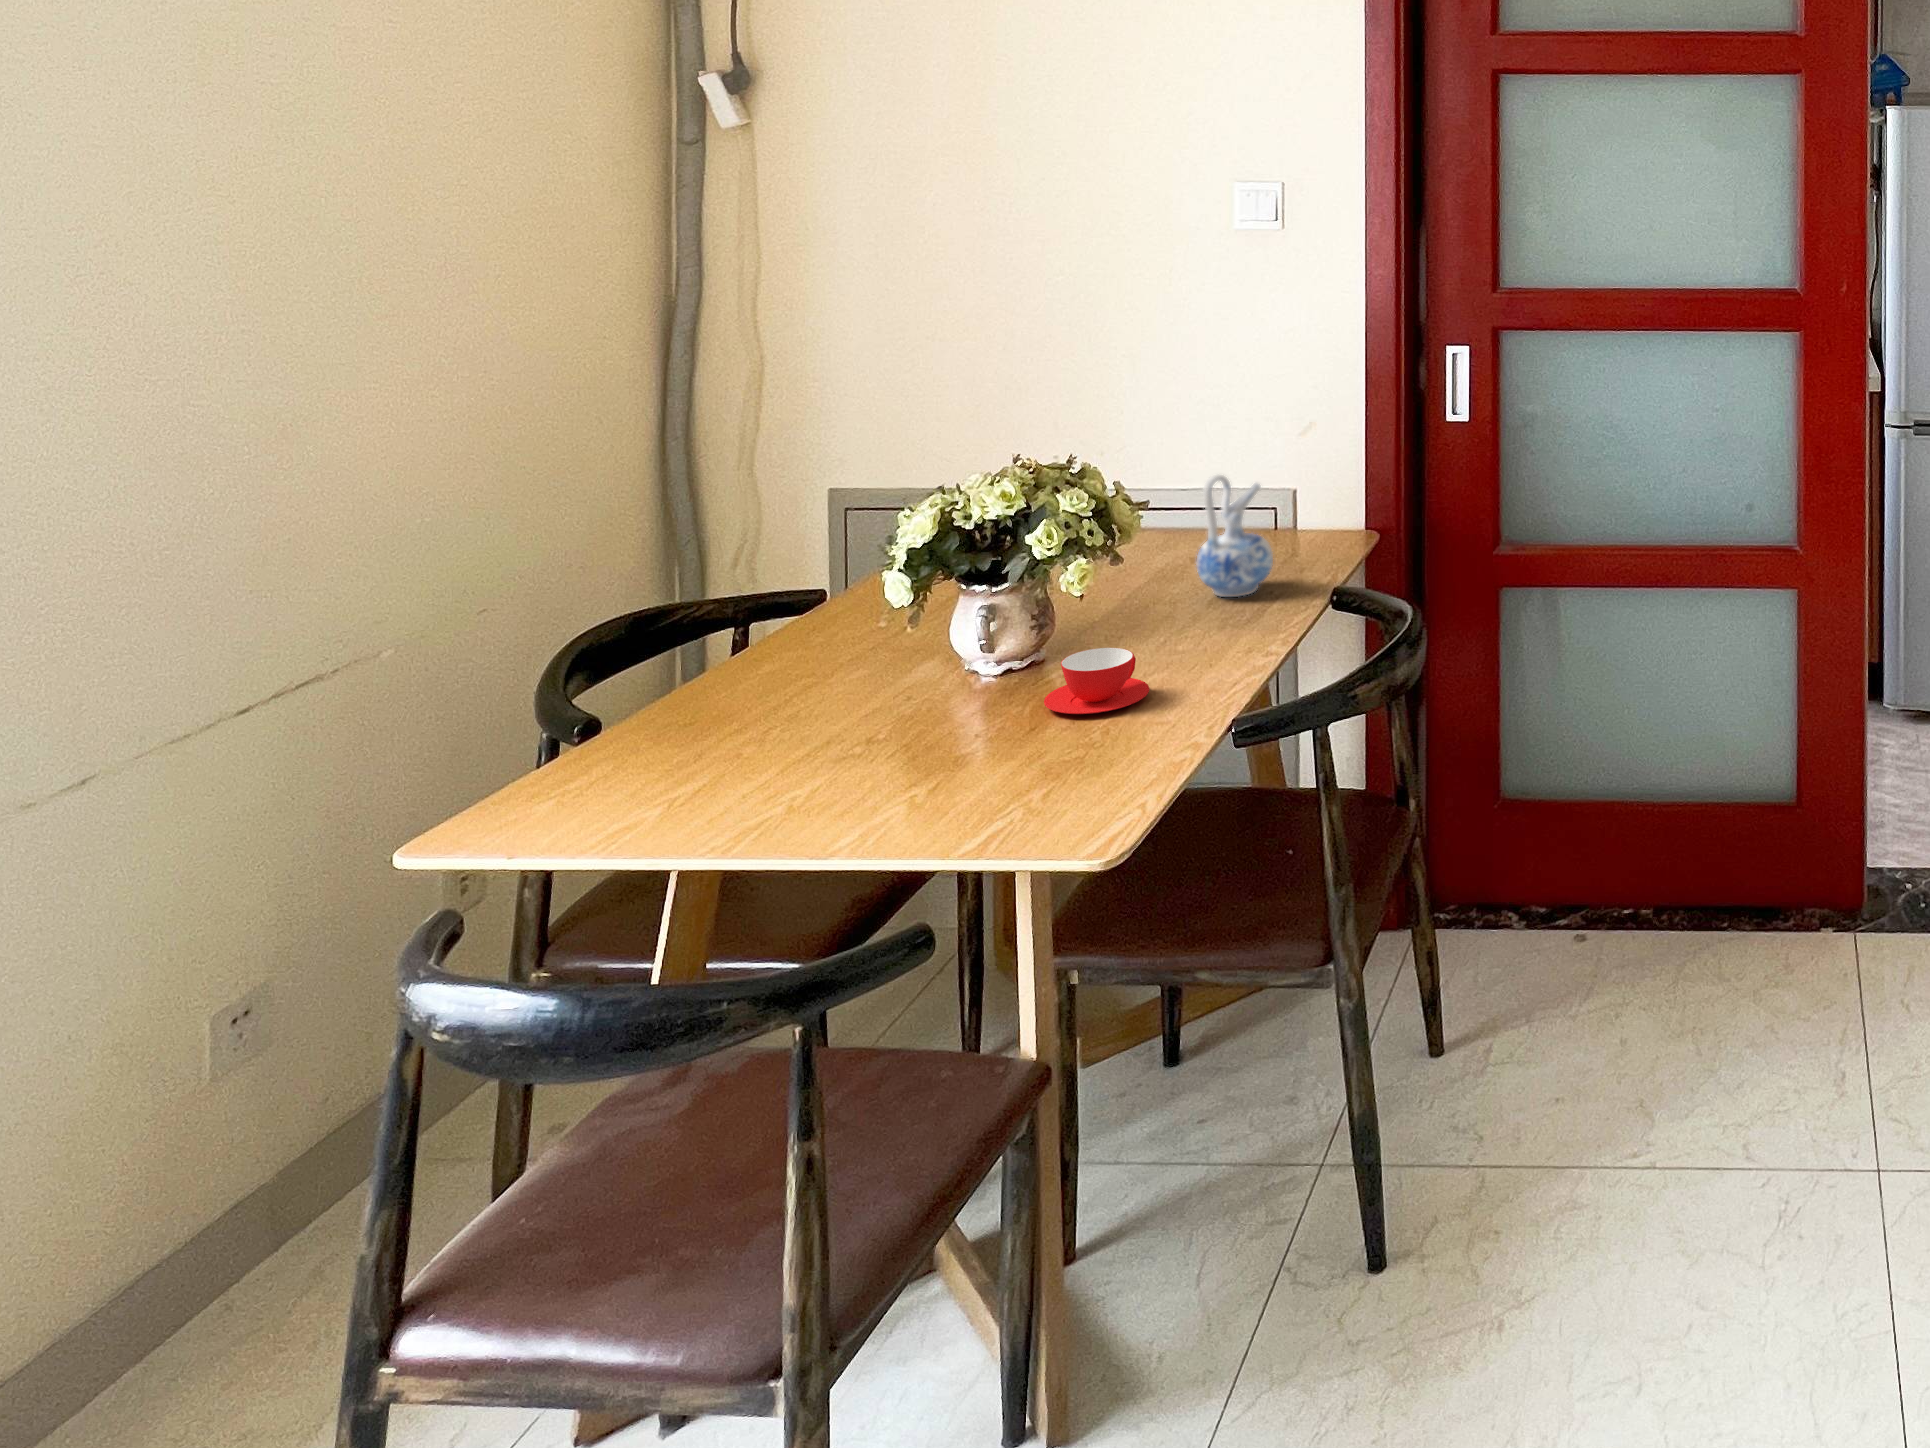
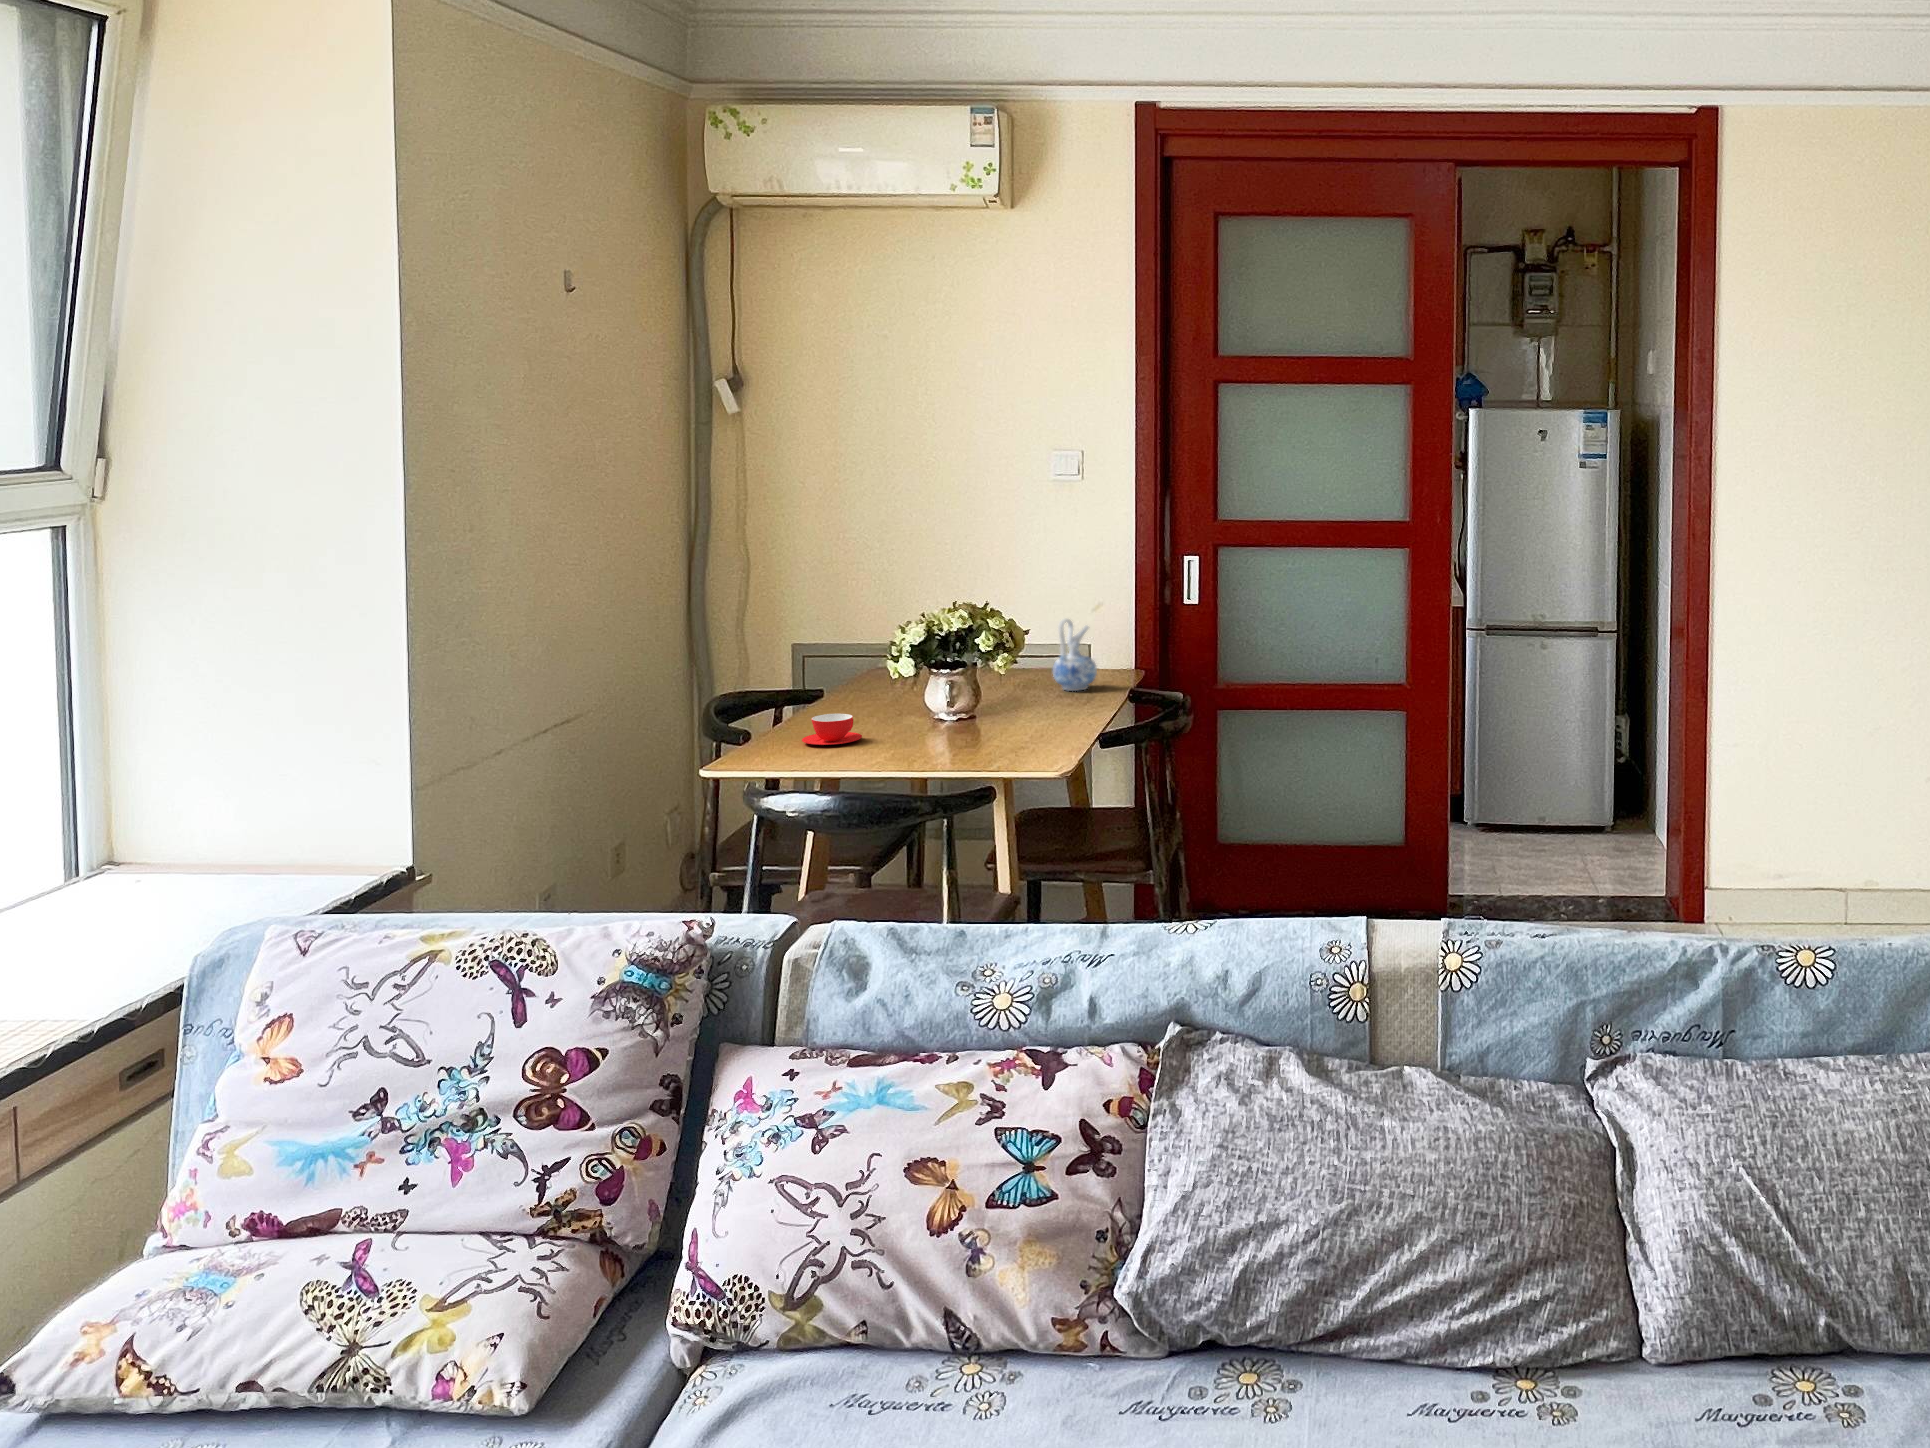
teacup: present [1044,648,1150,714] -> present [802,714,862,745]

